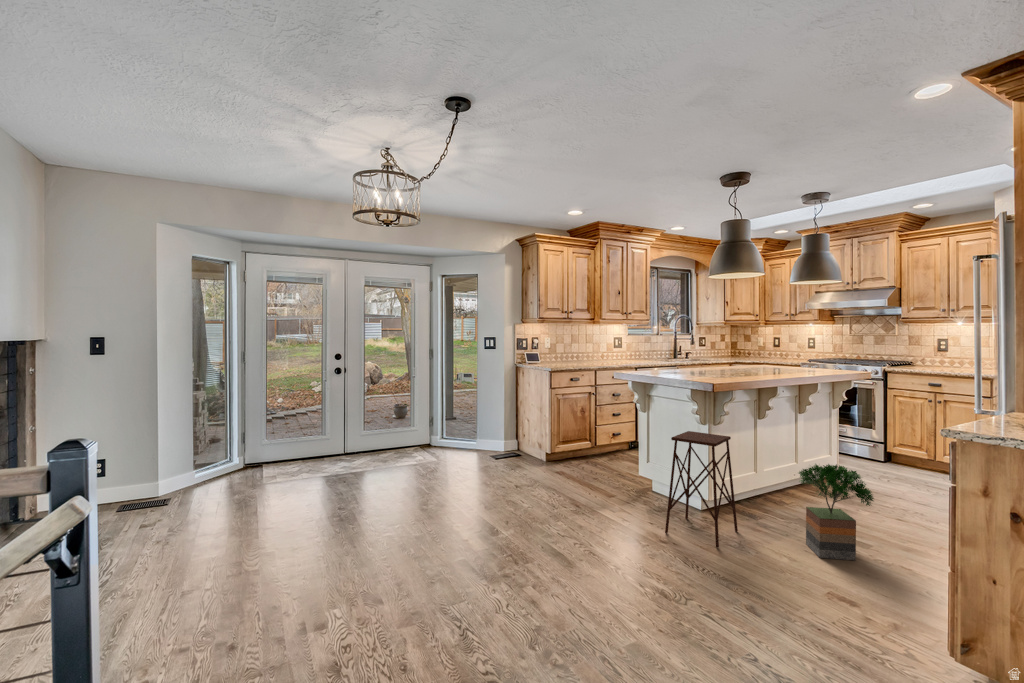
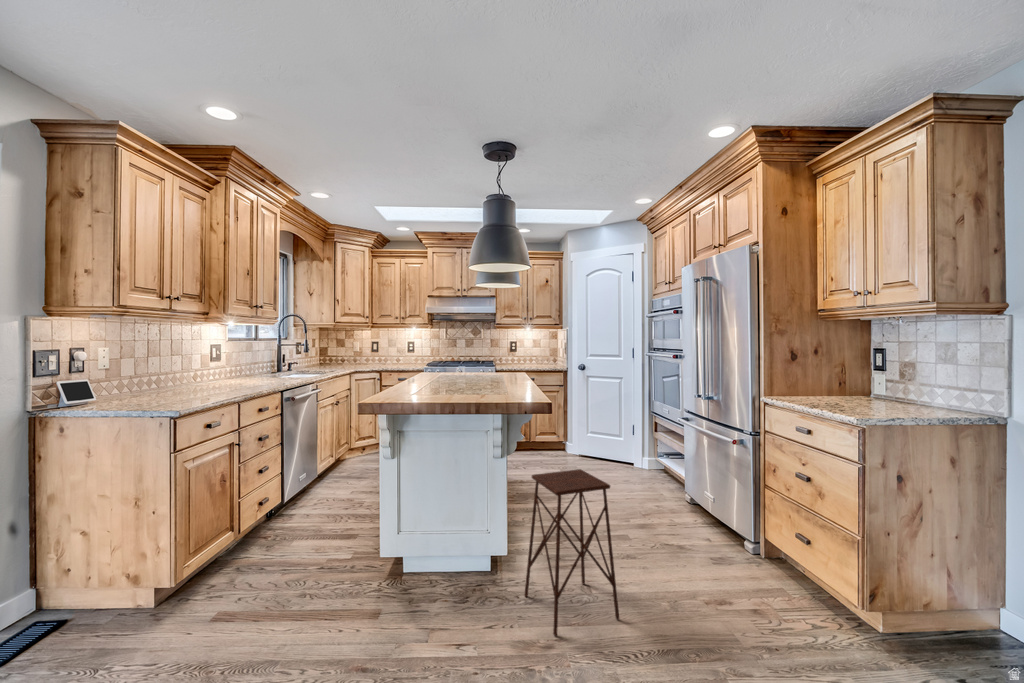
potted tree: present [799,464,874,560] -> none [622,471,694,574]

